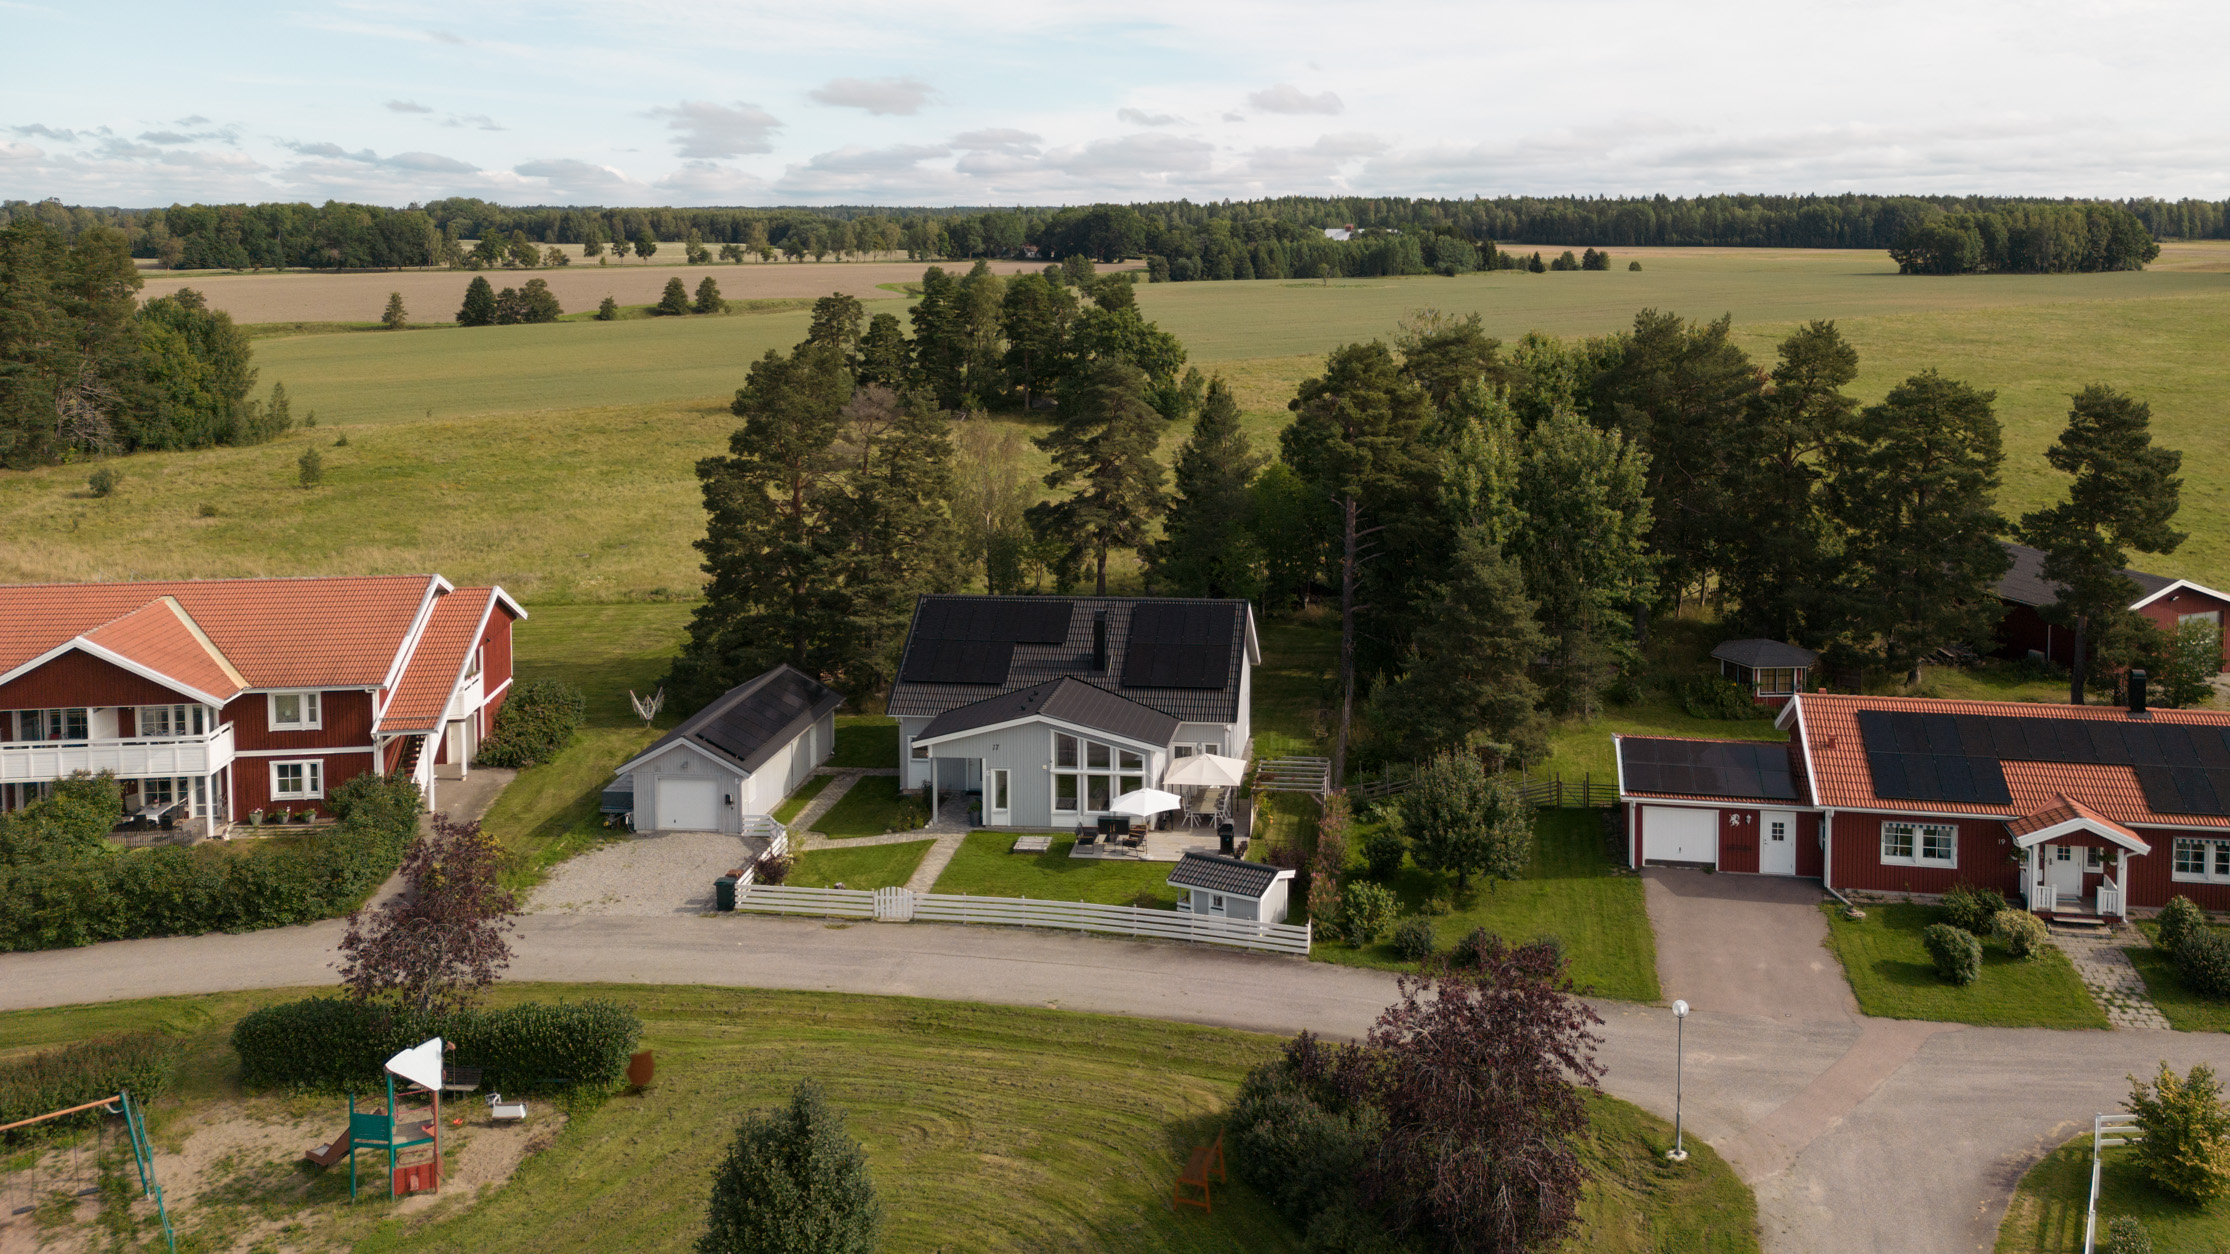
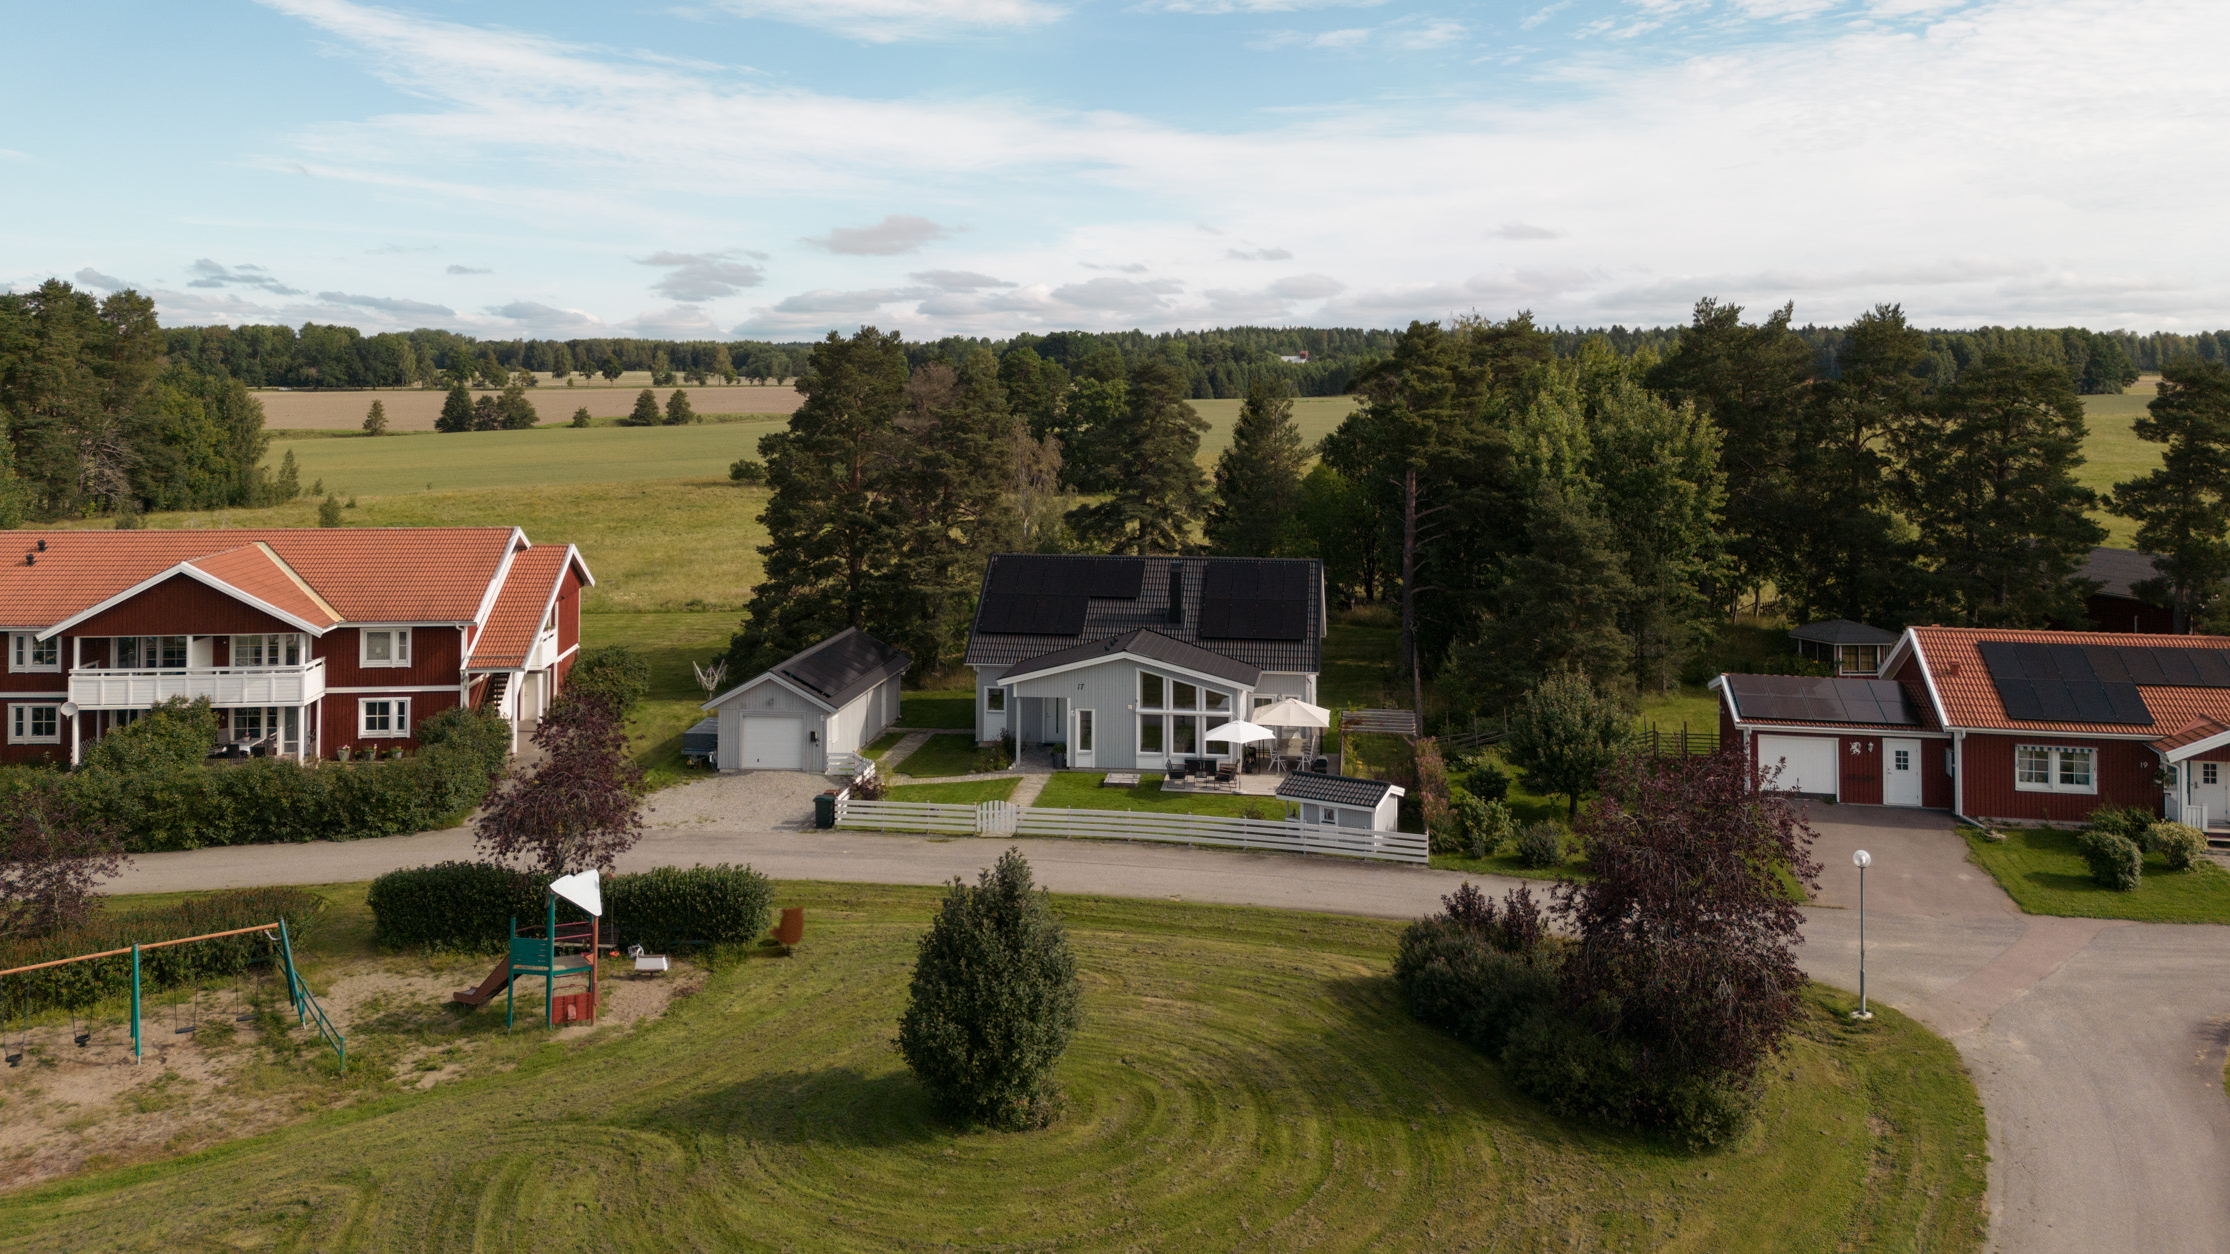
bench: present [1174,1130,1225,1213] -> none [1393,968,1439,1053]

